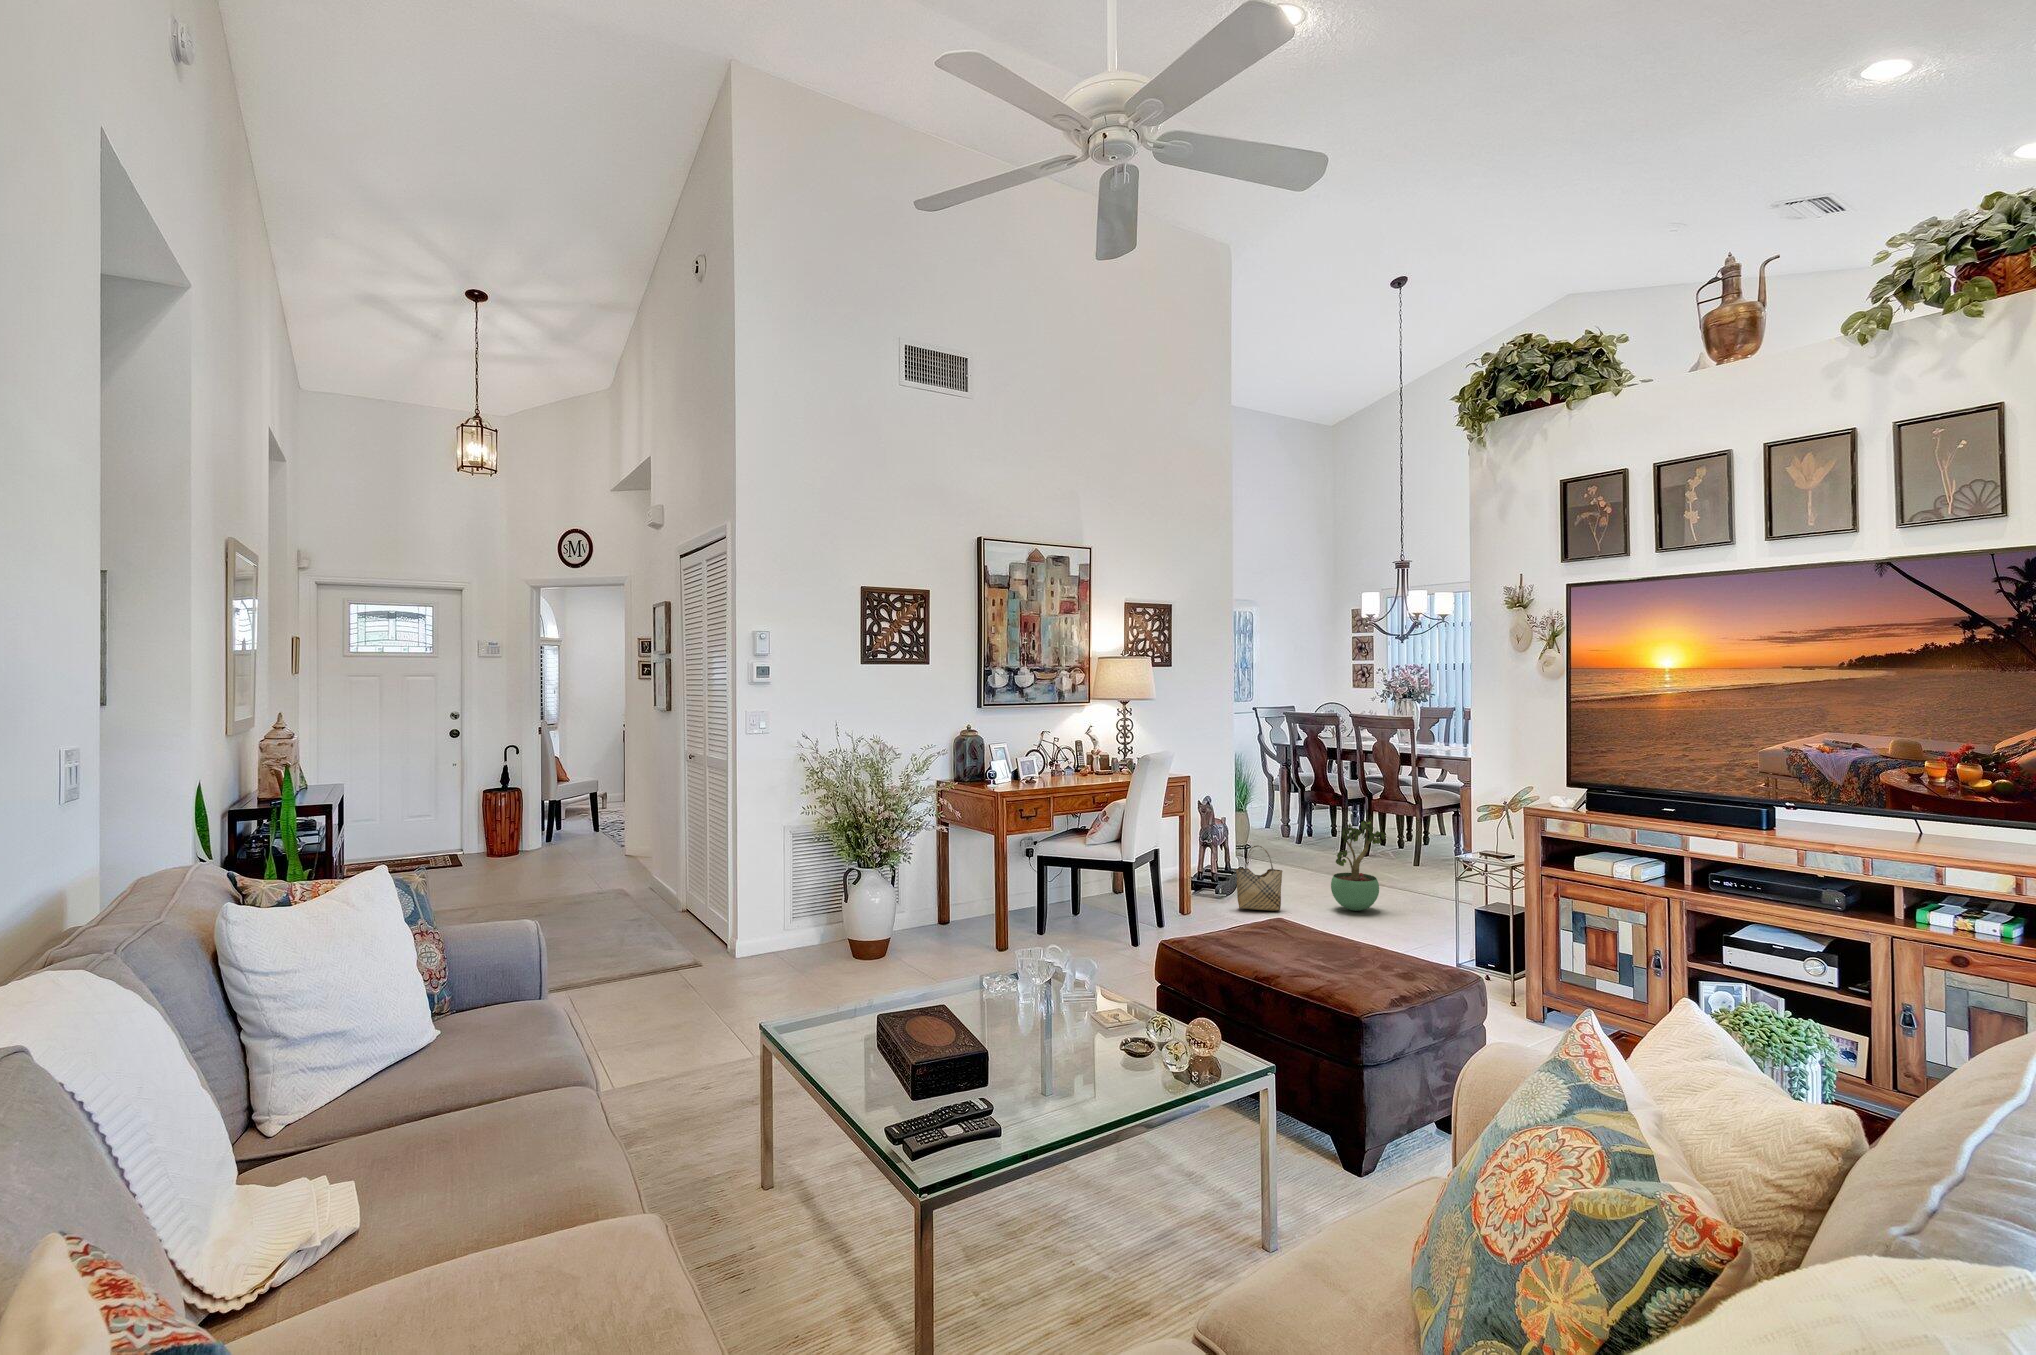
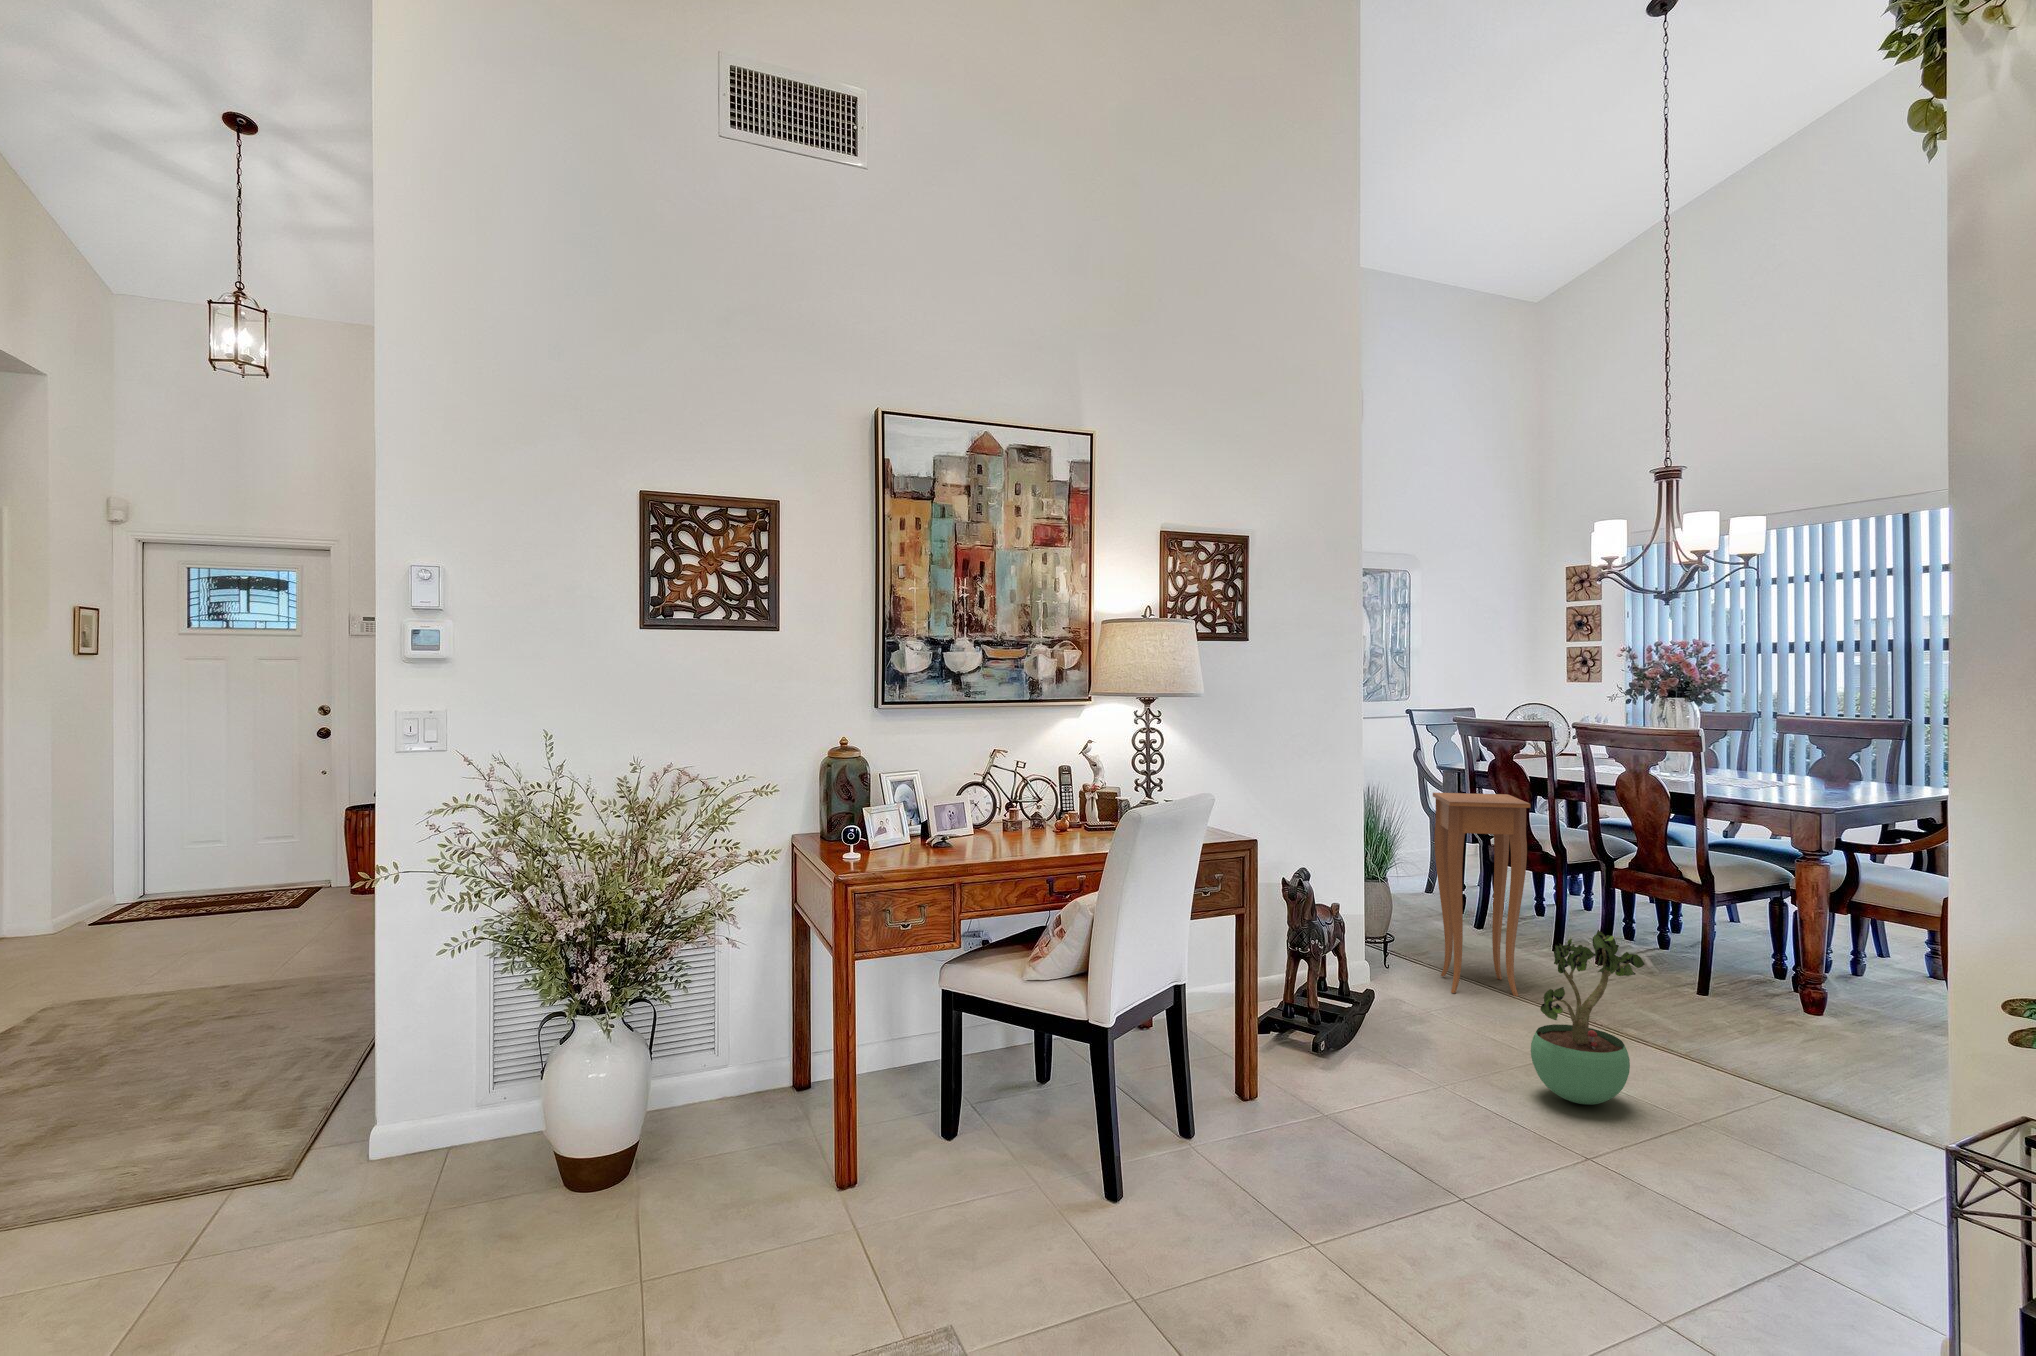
side table: none [1274,756,1329,874] -> present [1433,793,1531,996]
woven basket: present [1236,846,1283,911] -> none [1345,965,1436,1092]

